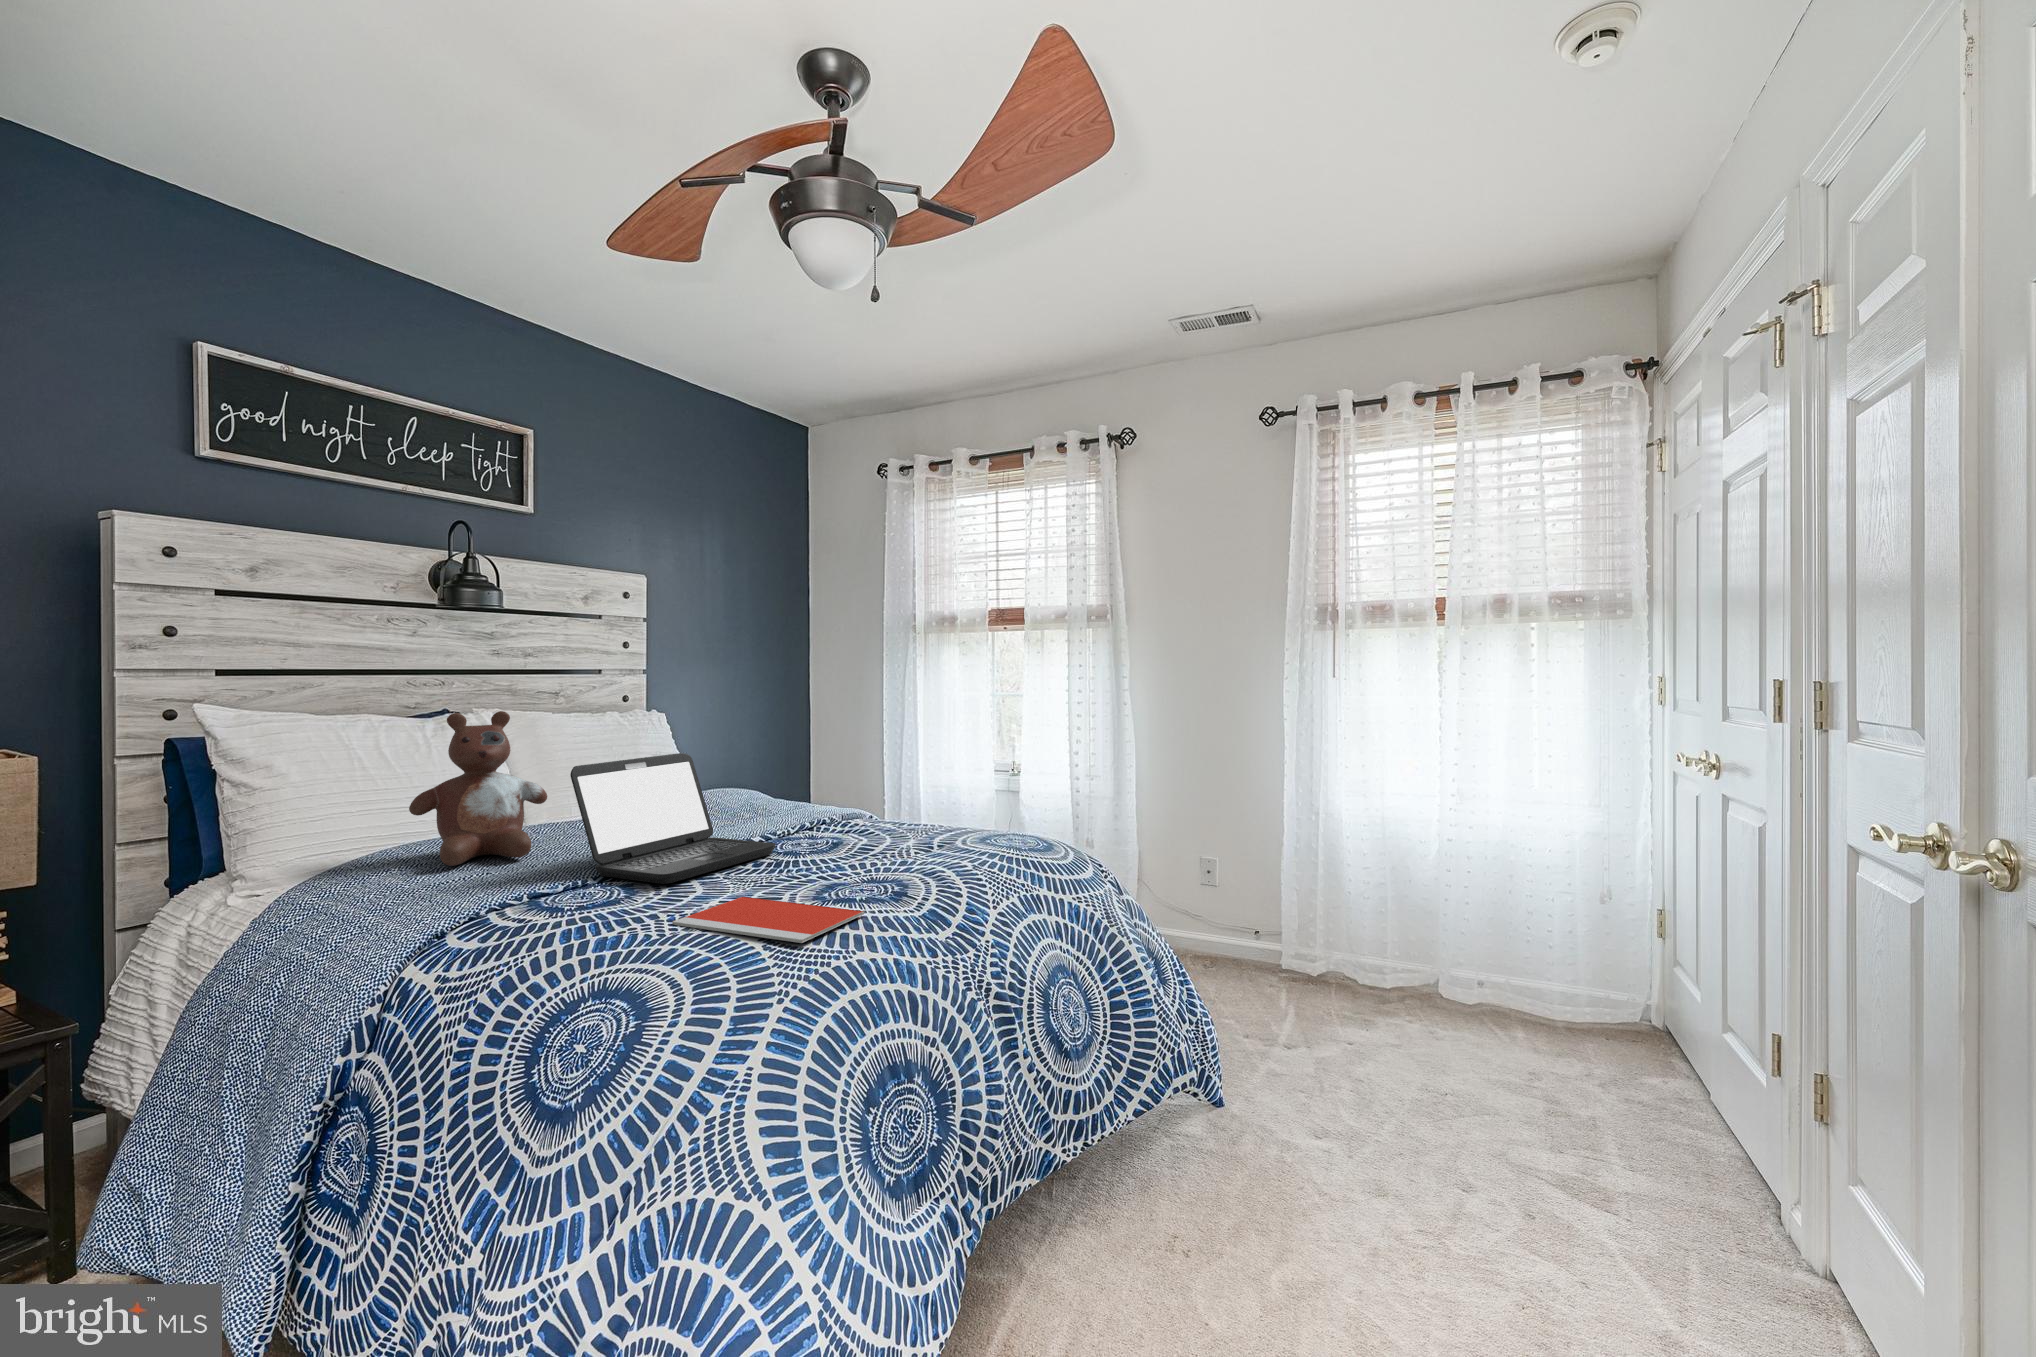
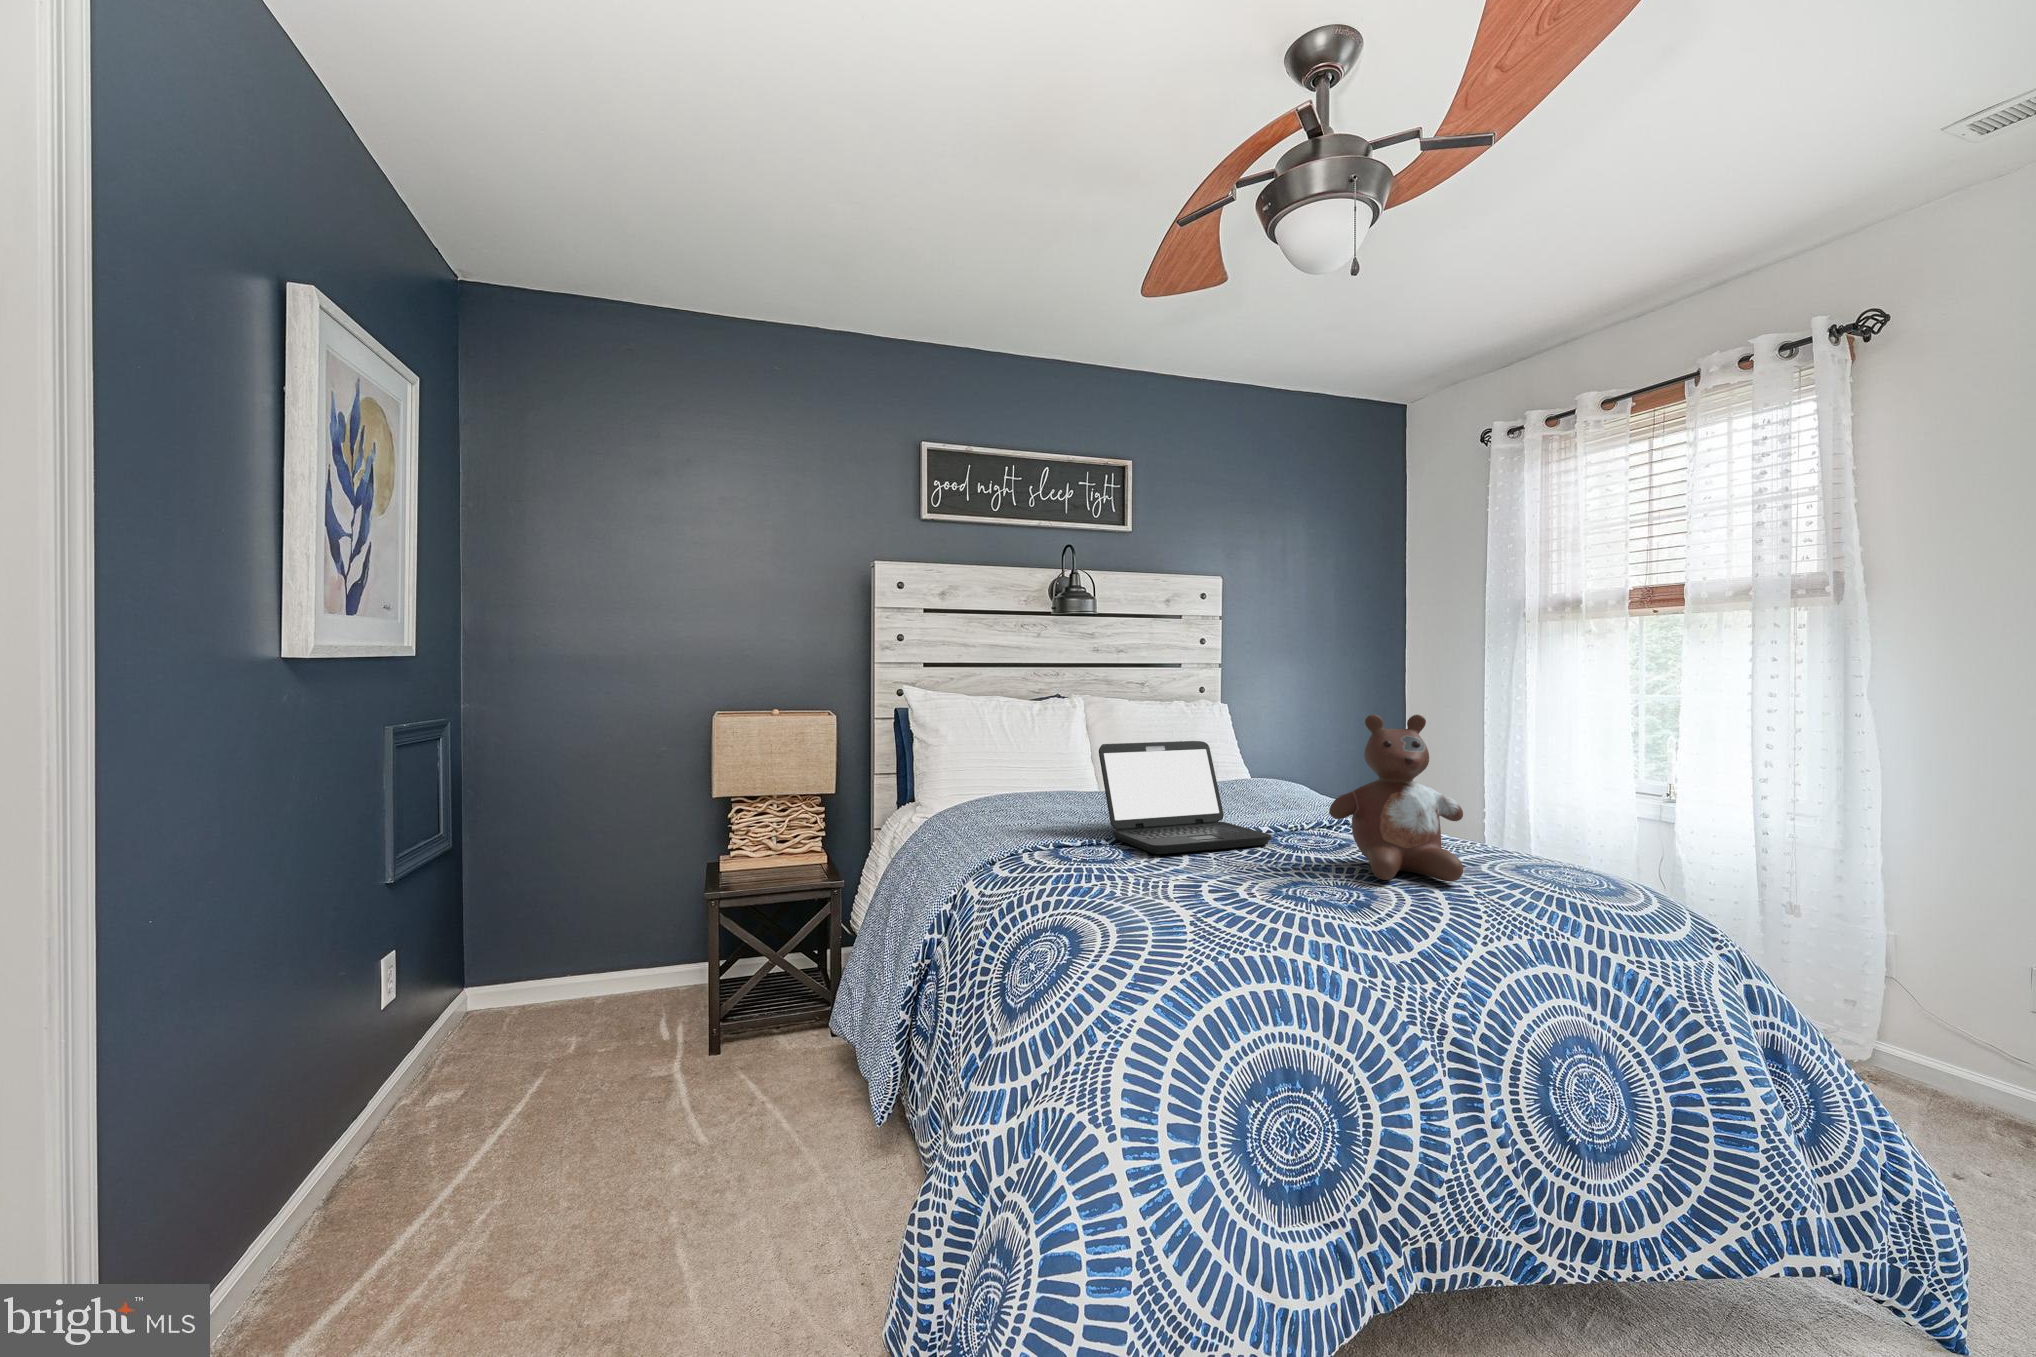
stuffed bear: present [409,711,547,866] -> present [1329,714,1463,882]
notebook: present [672,897,864,943] -> none [1137,877,1307,926]

